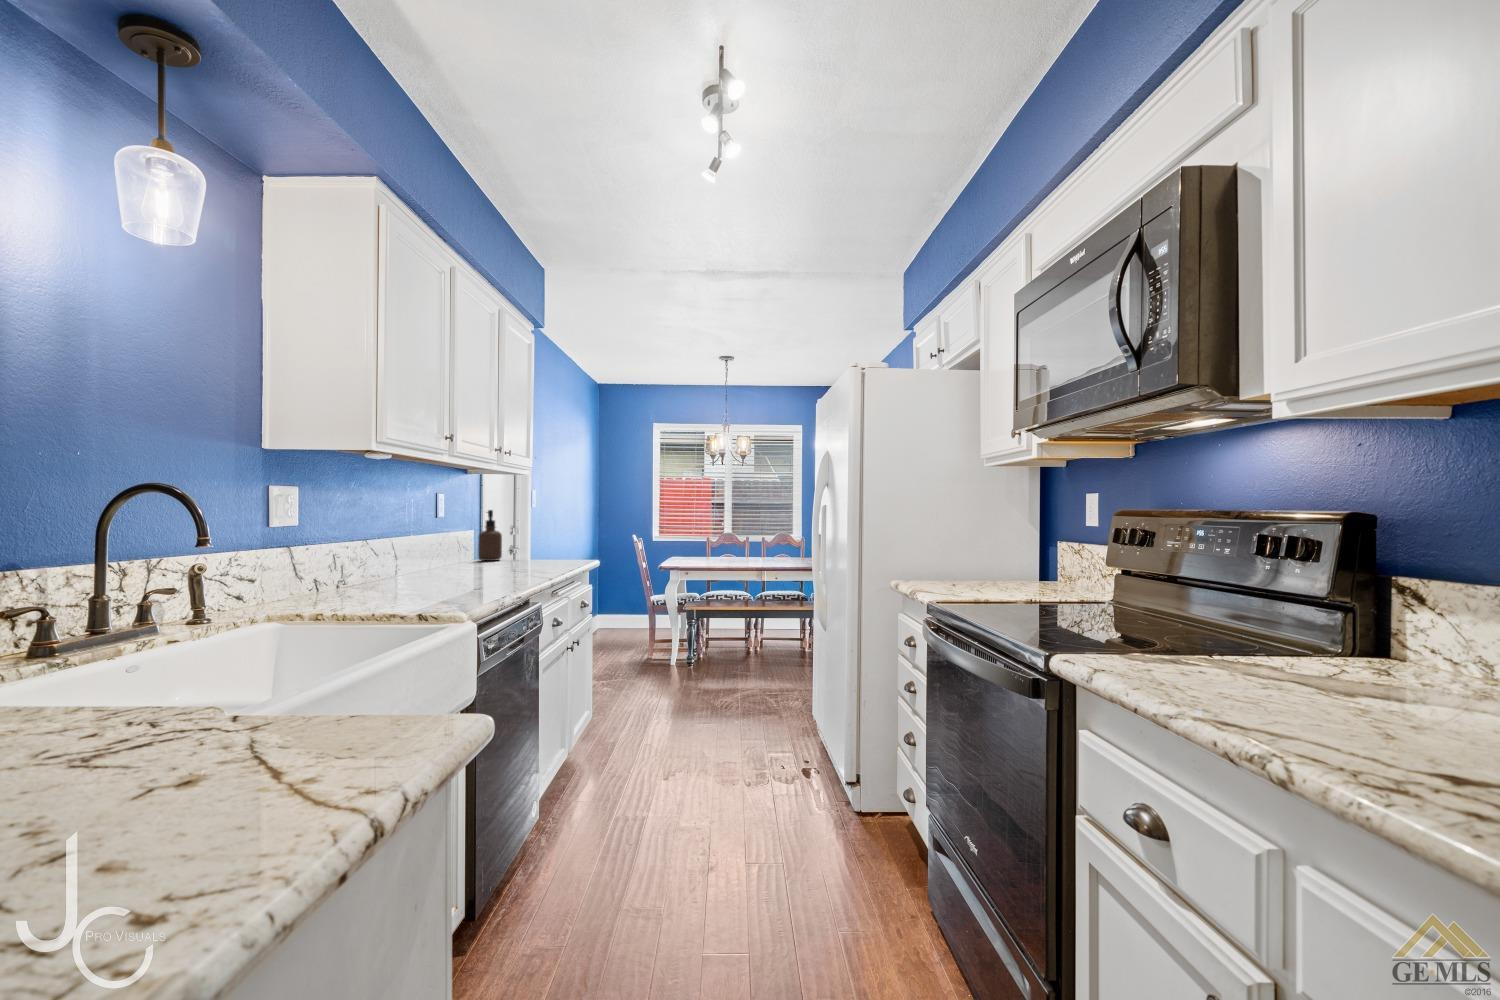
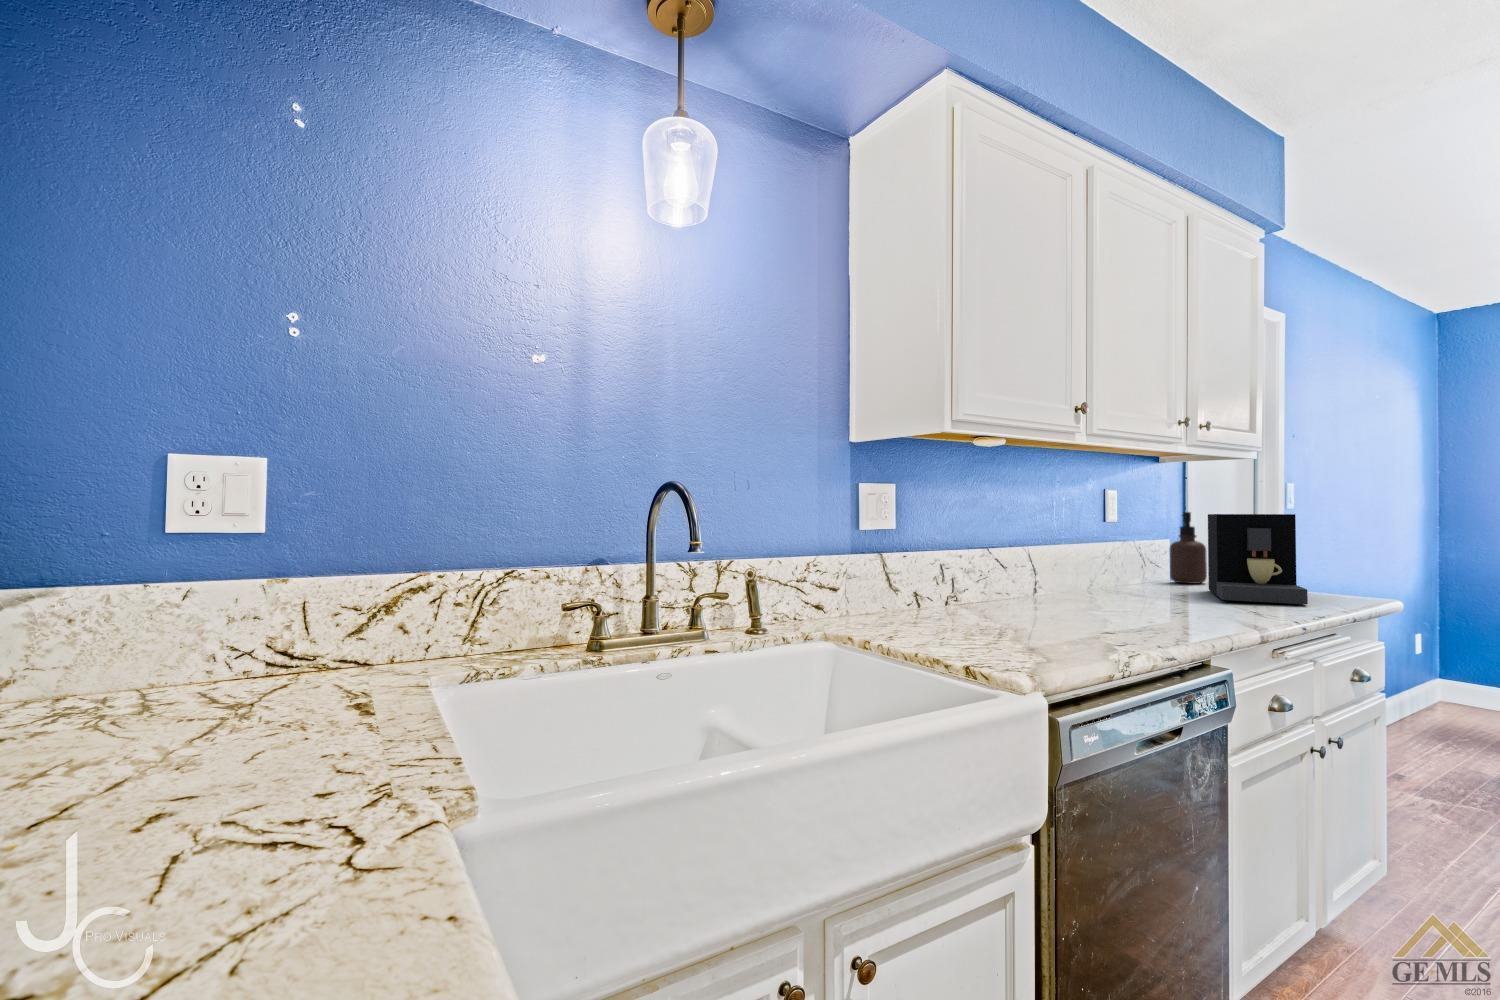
coffee maker: none [508,512,566,568] -> present [1208,514,1308,604]

